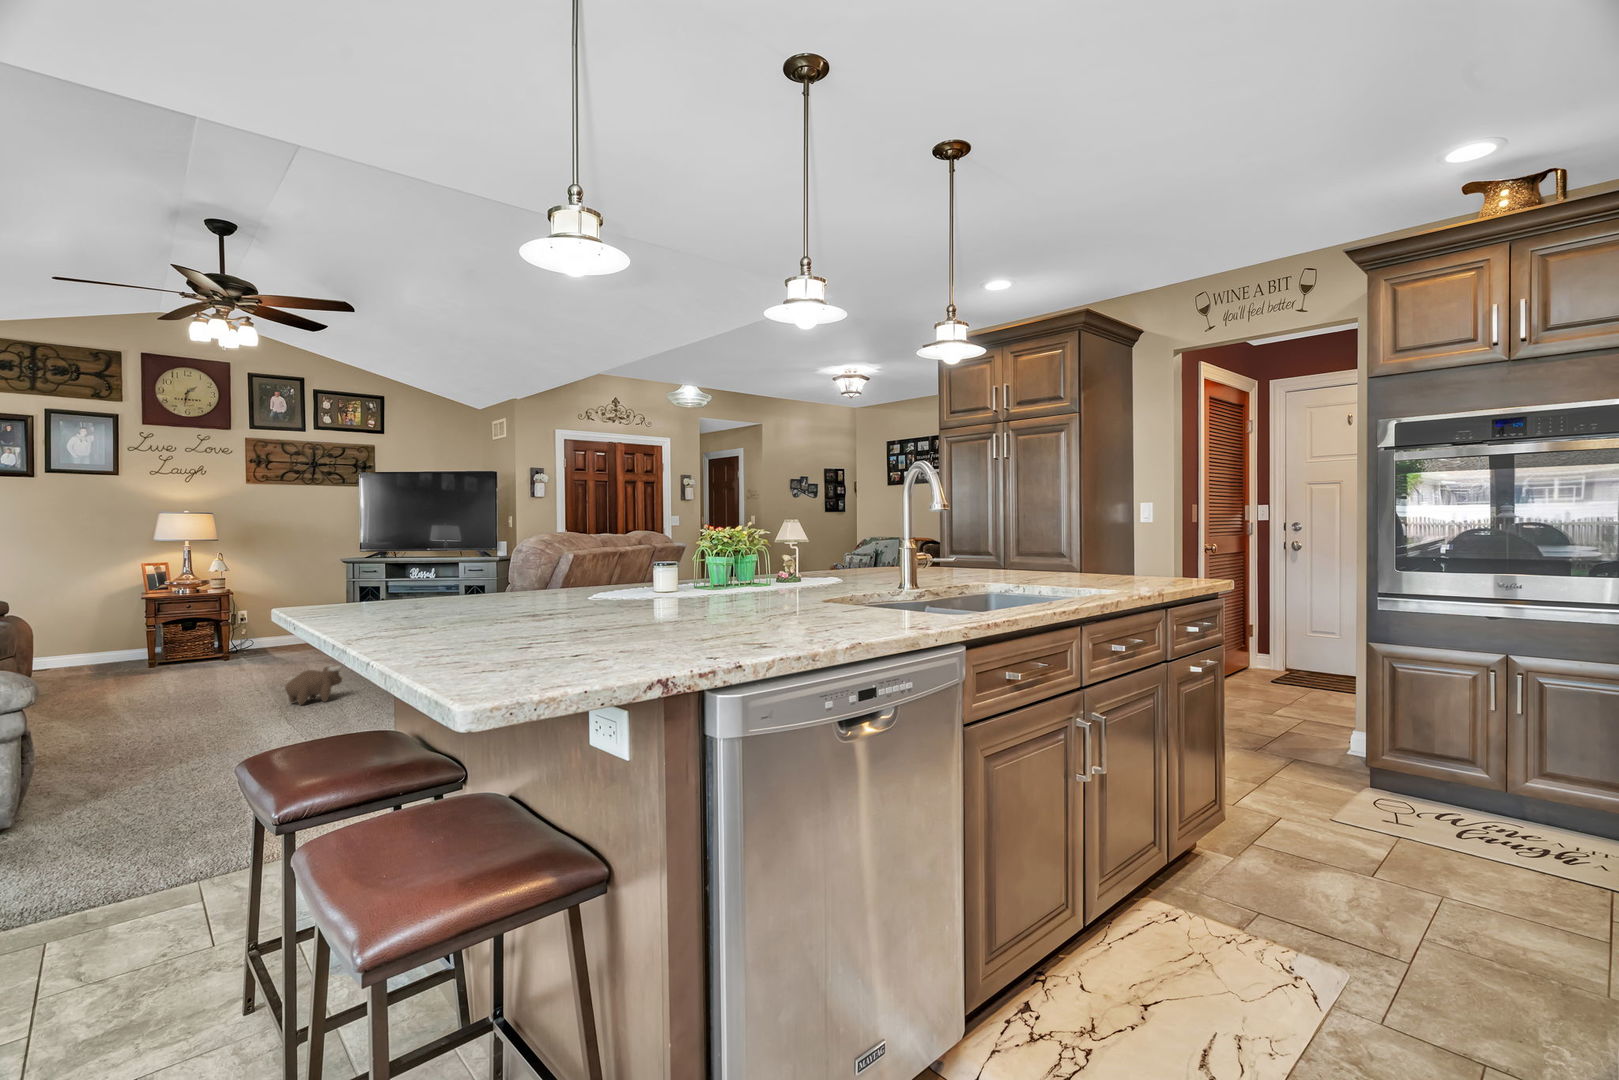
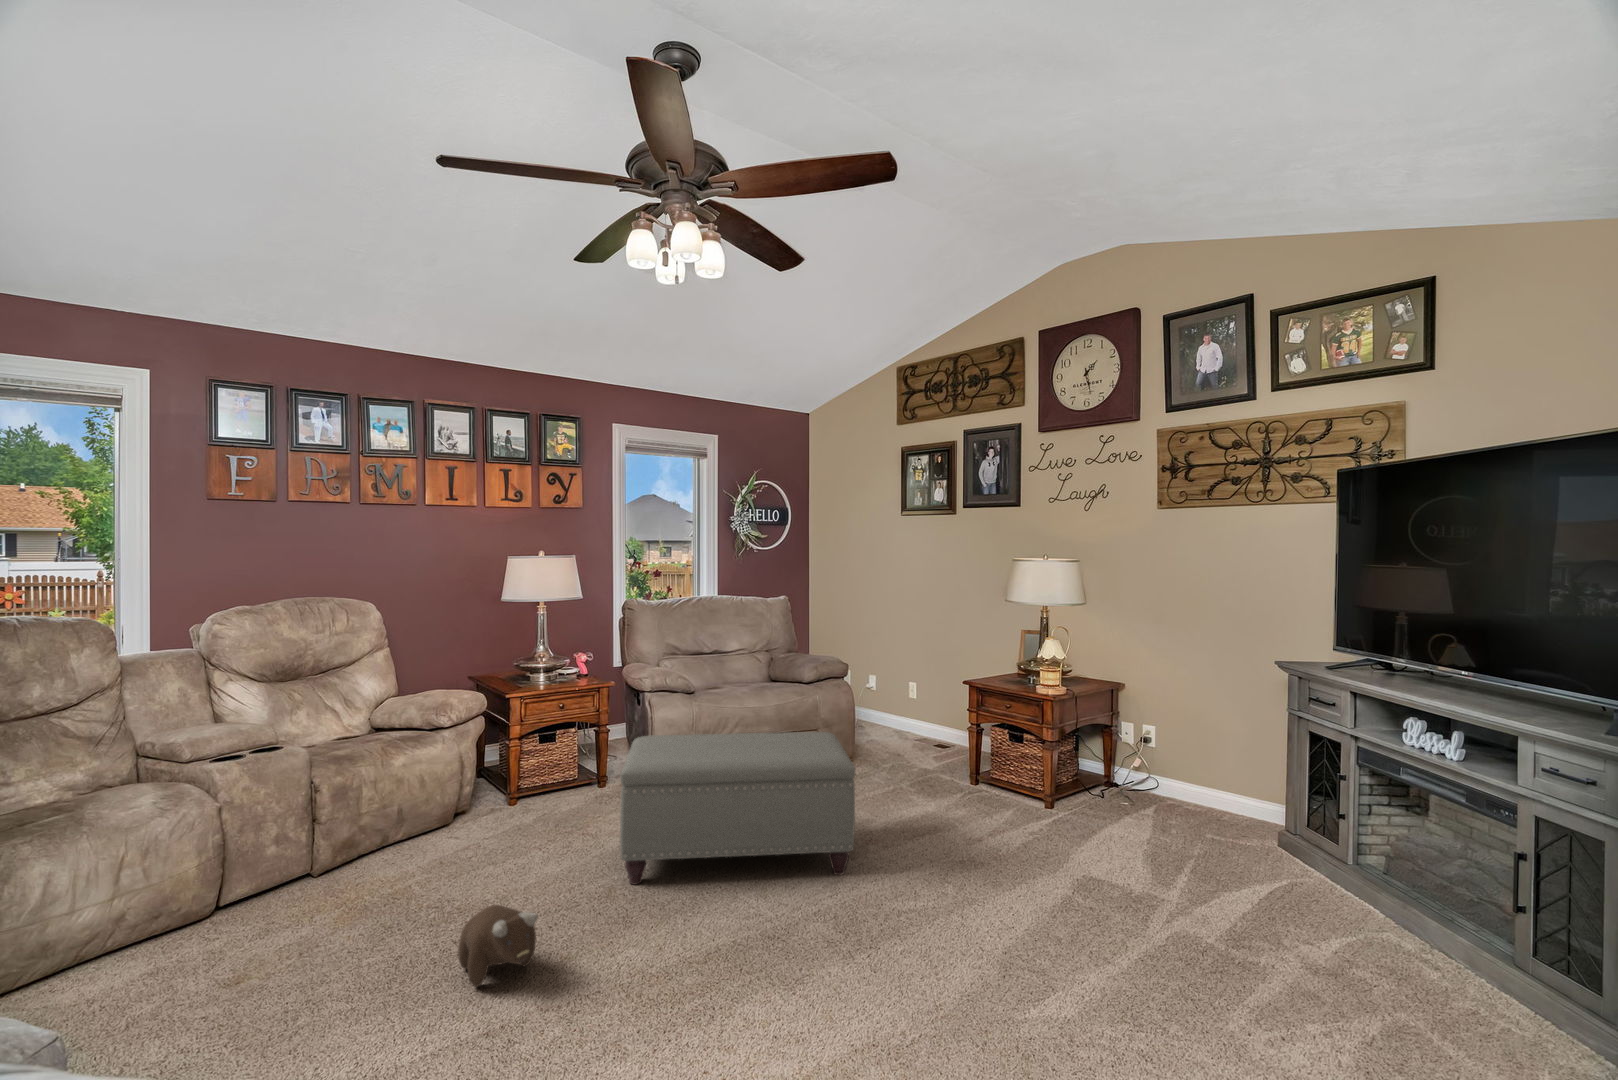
ottoman: none [130,612,285,703] -> present [620,732,855,885]

